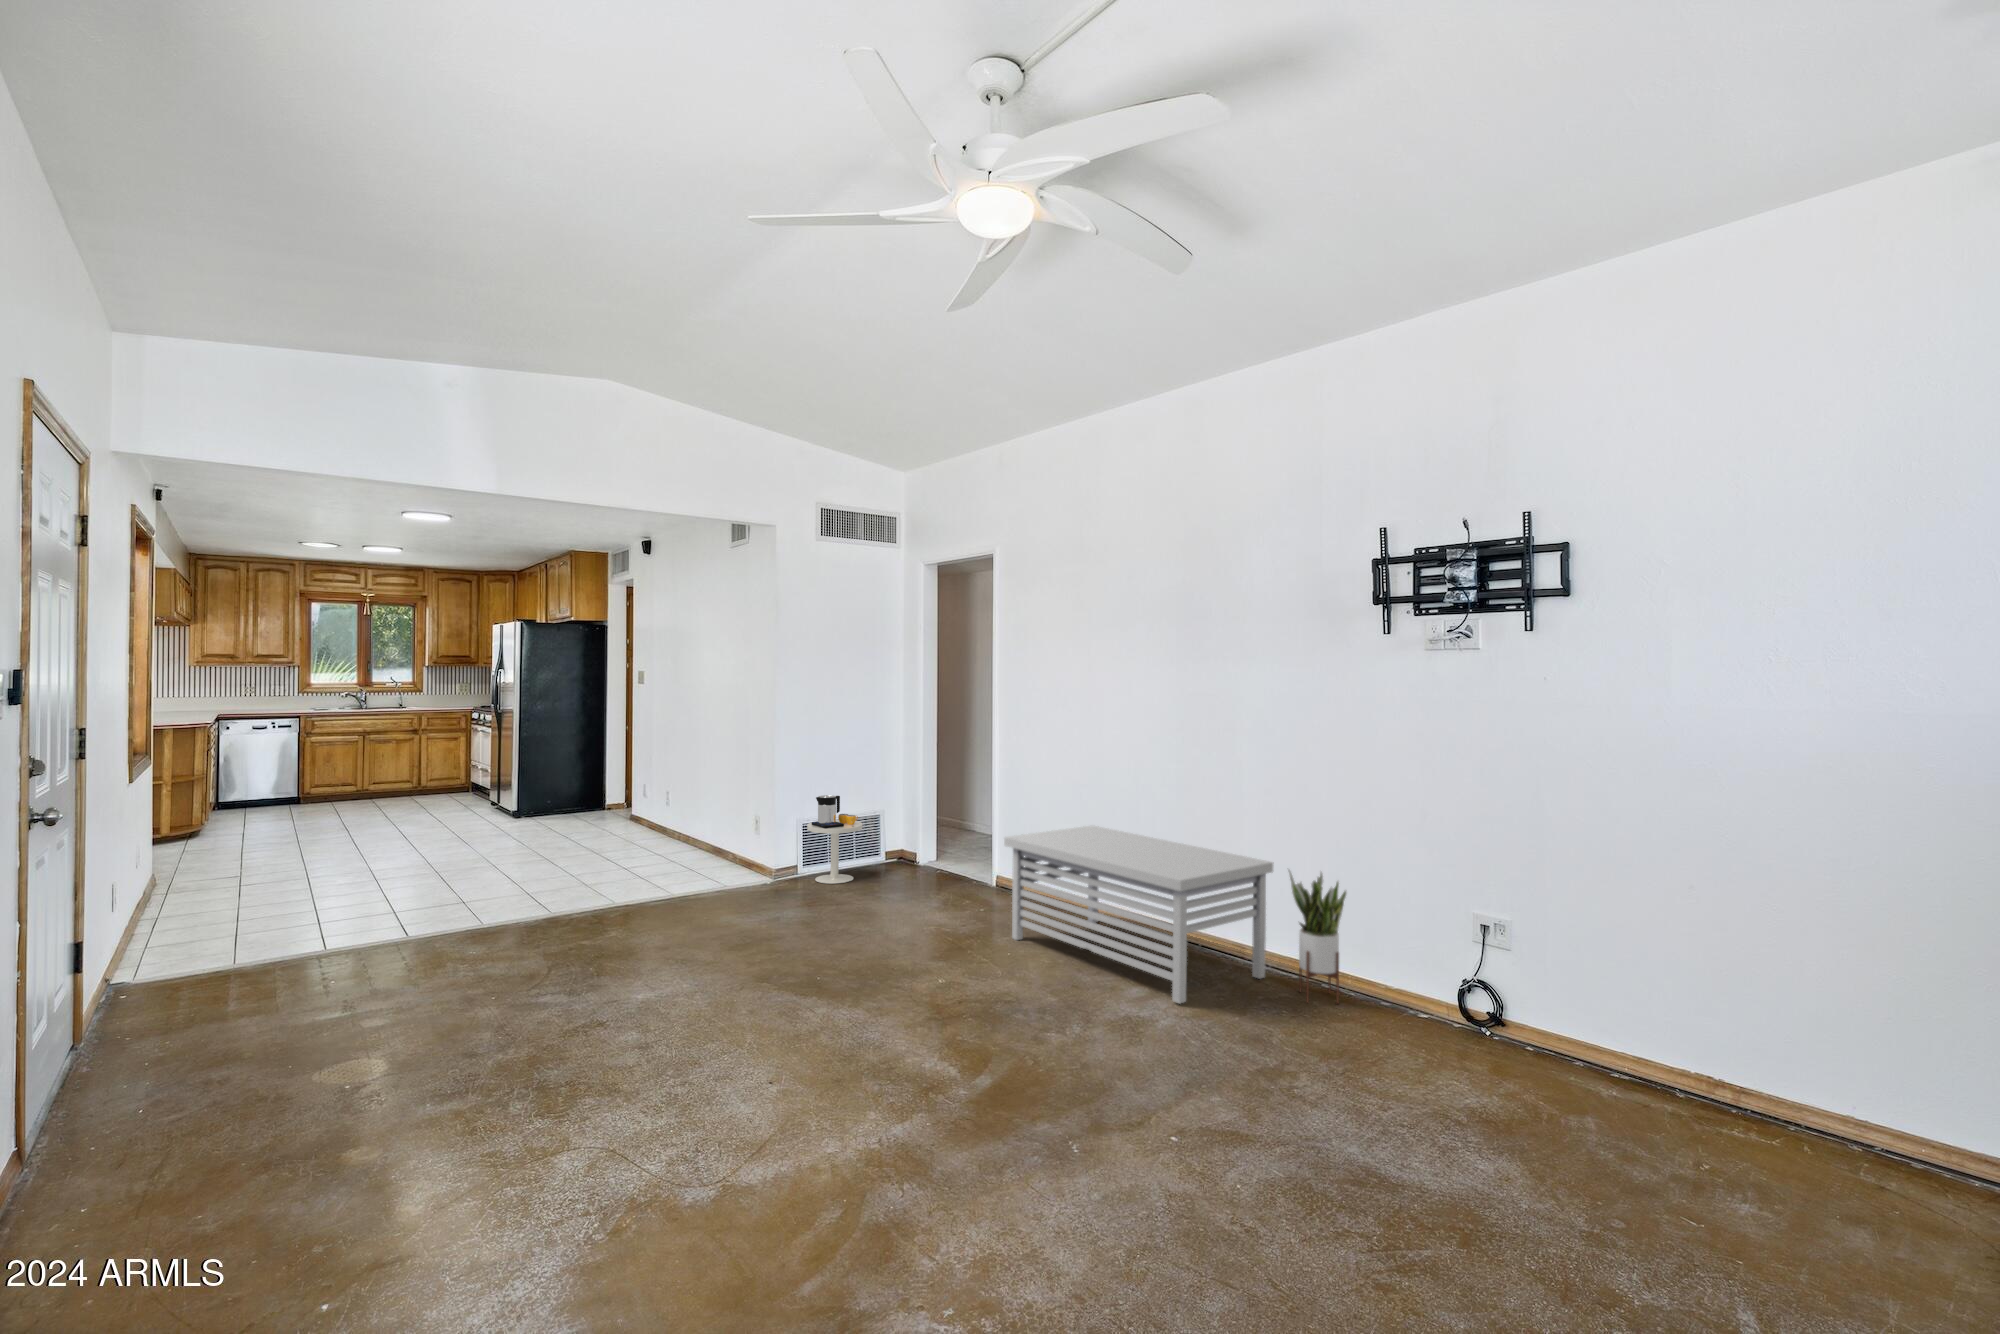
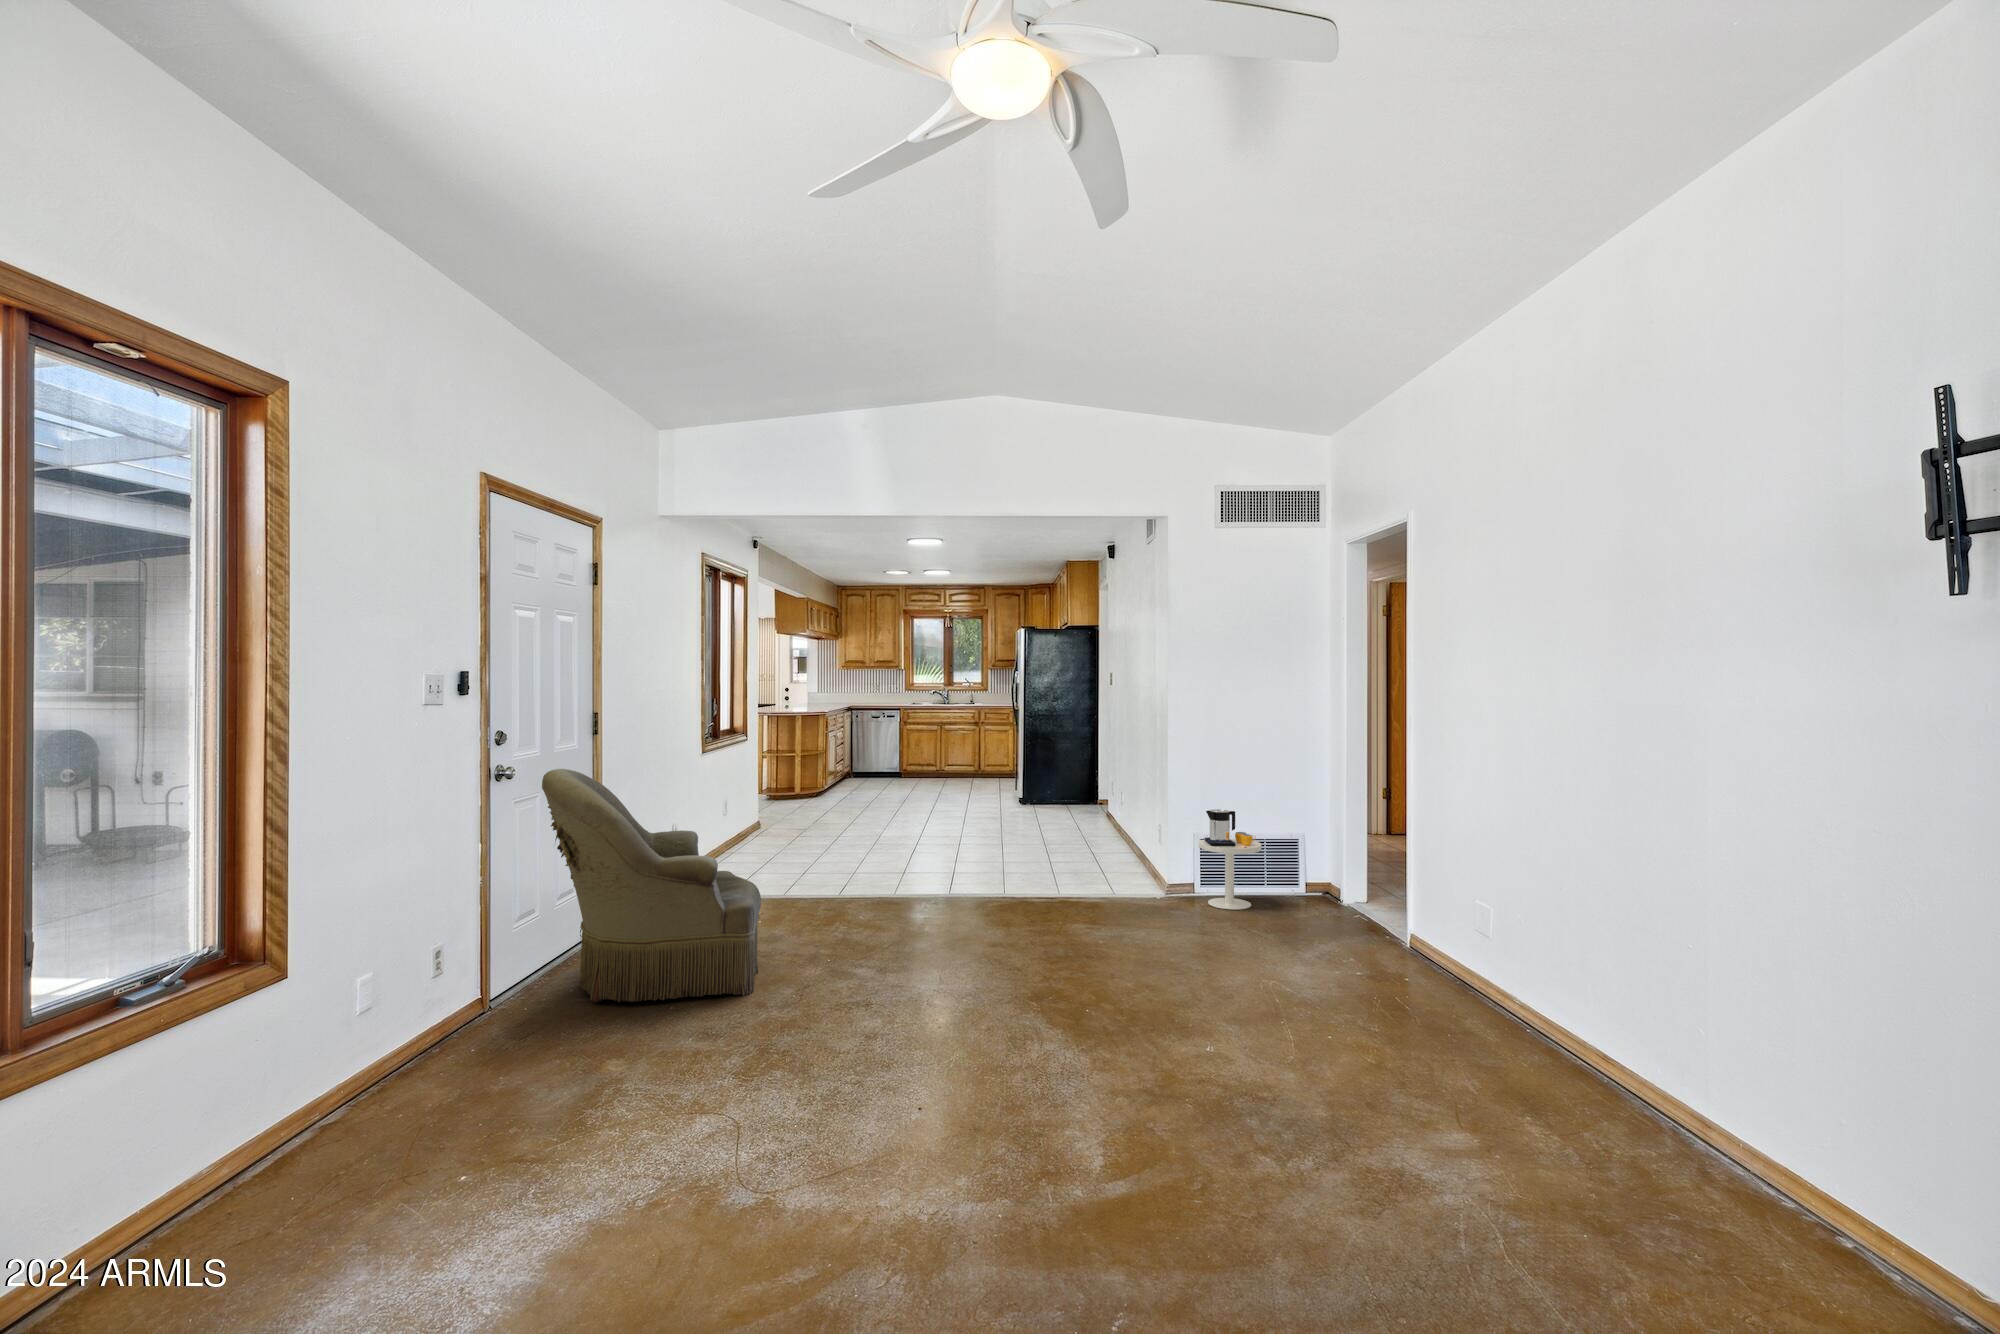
armchair: none [71,809,437,1118] -> present [542,769,761,1003]
storage bench: present [1004,826,1273,1003] -> none [1349,883,1735,1180]
potted plant: present [1288,870,1346,1004] -> none [1735,1005,1857,1274]

